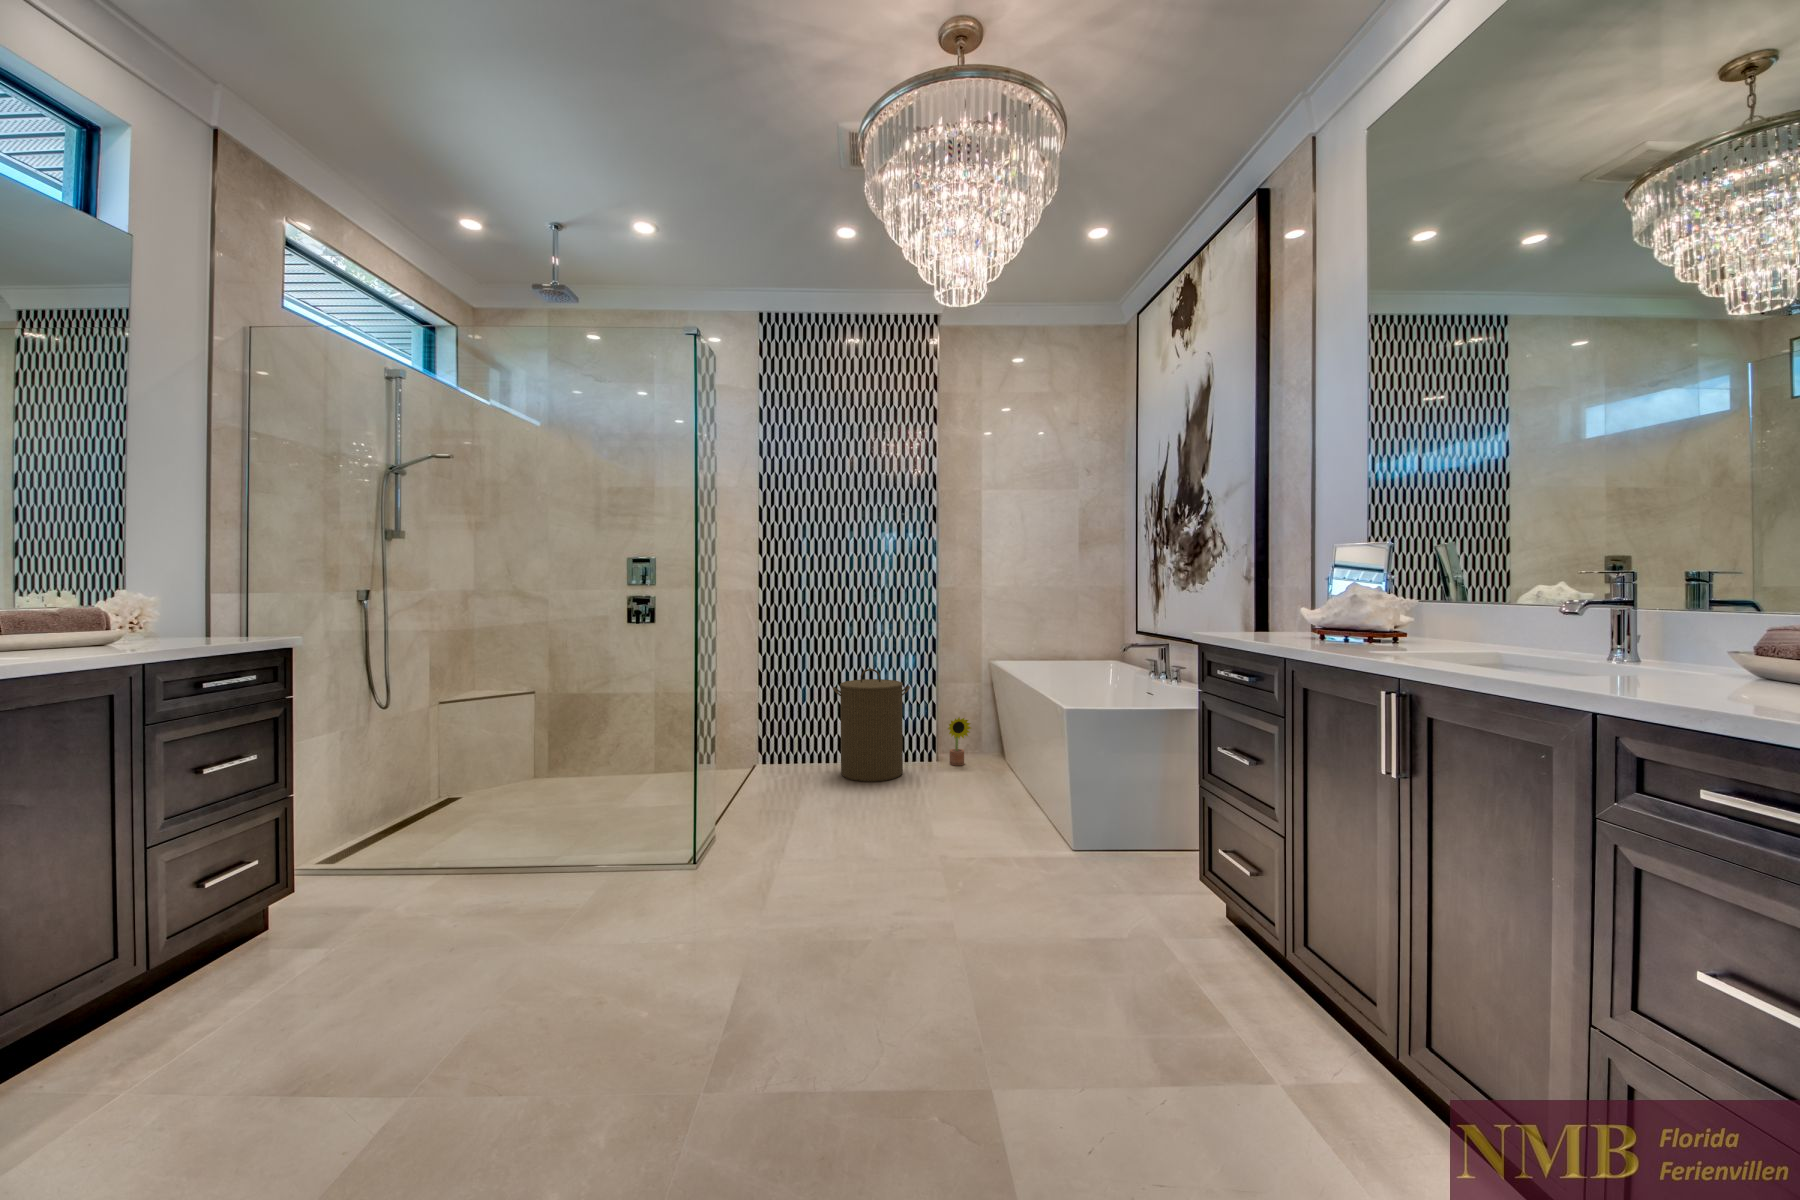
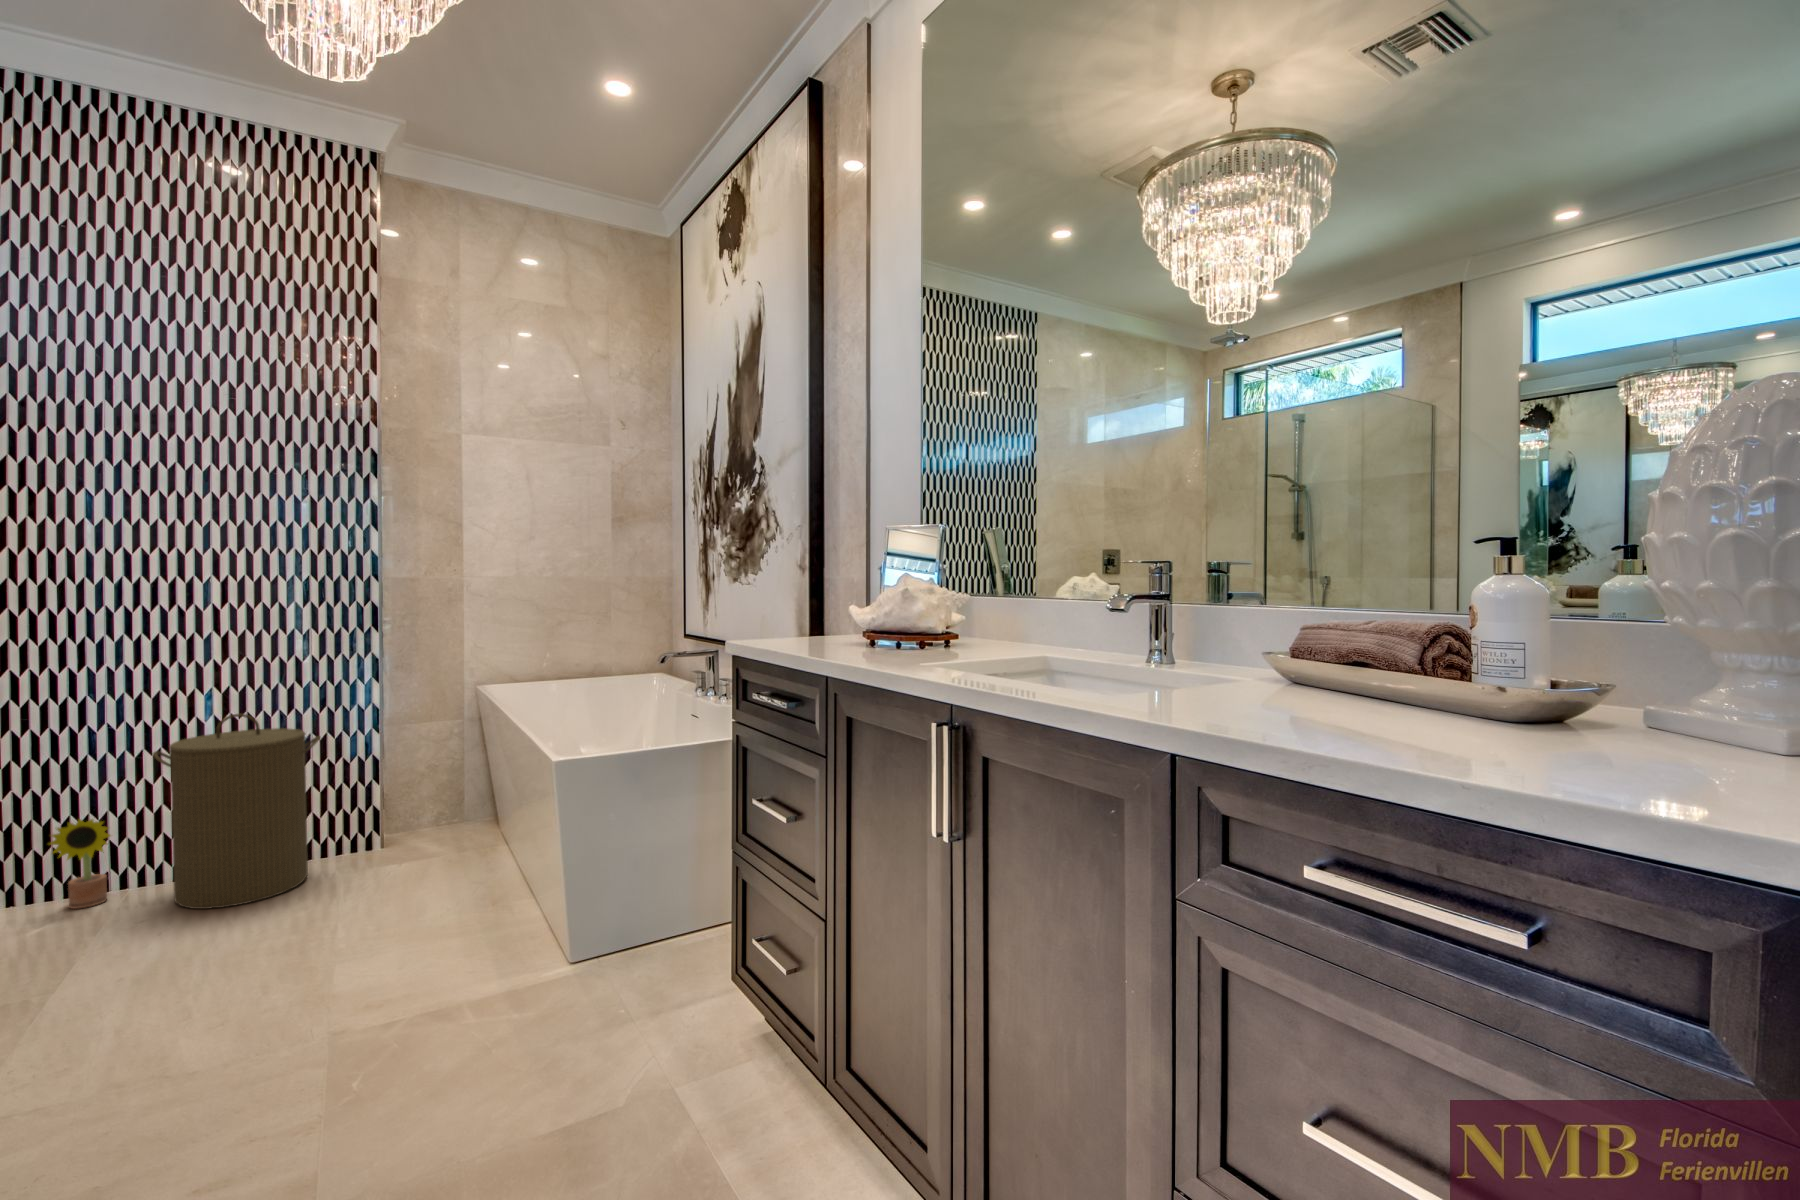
decorative plant: present [948,717,971,765] -> present [49,819,110,909]

